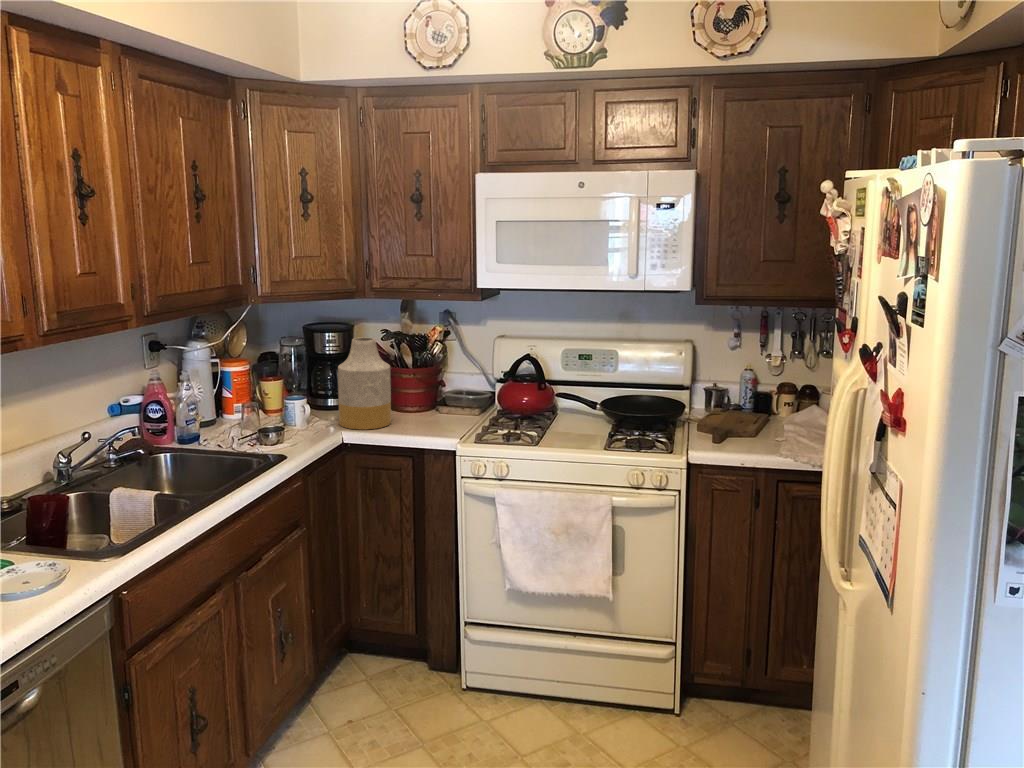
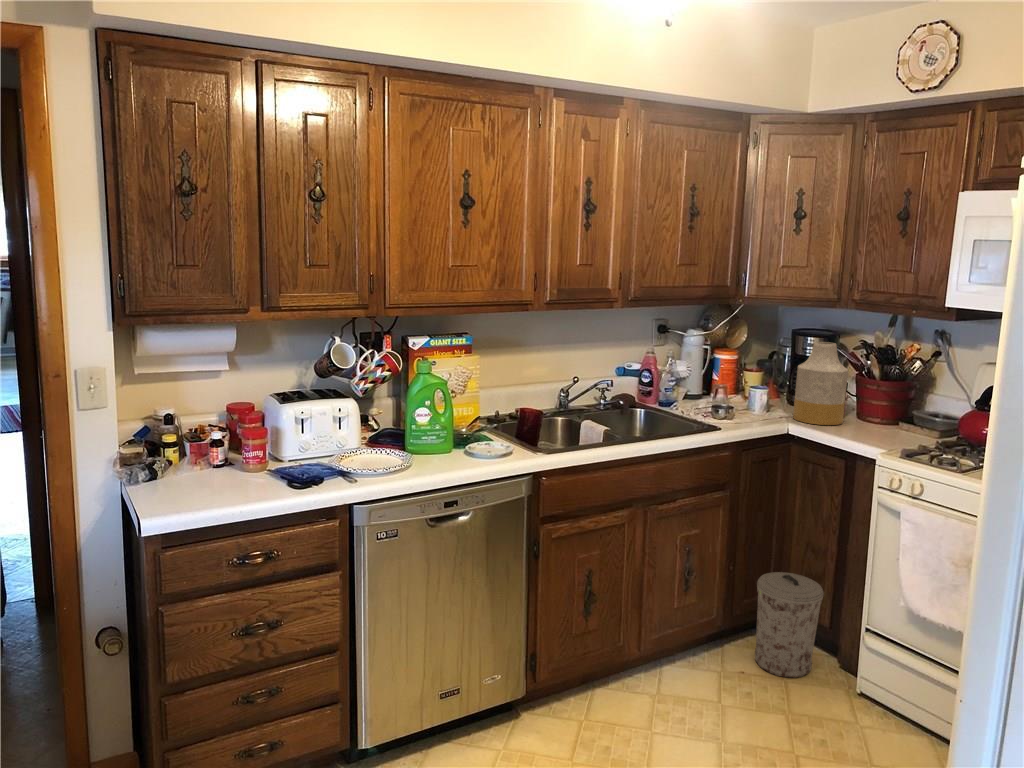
trash can: none [346,593,416,710] -> present [755,572,824,678]

